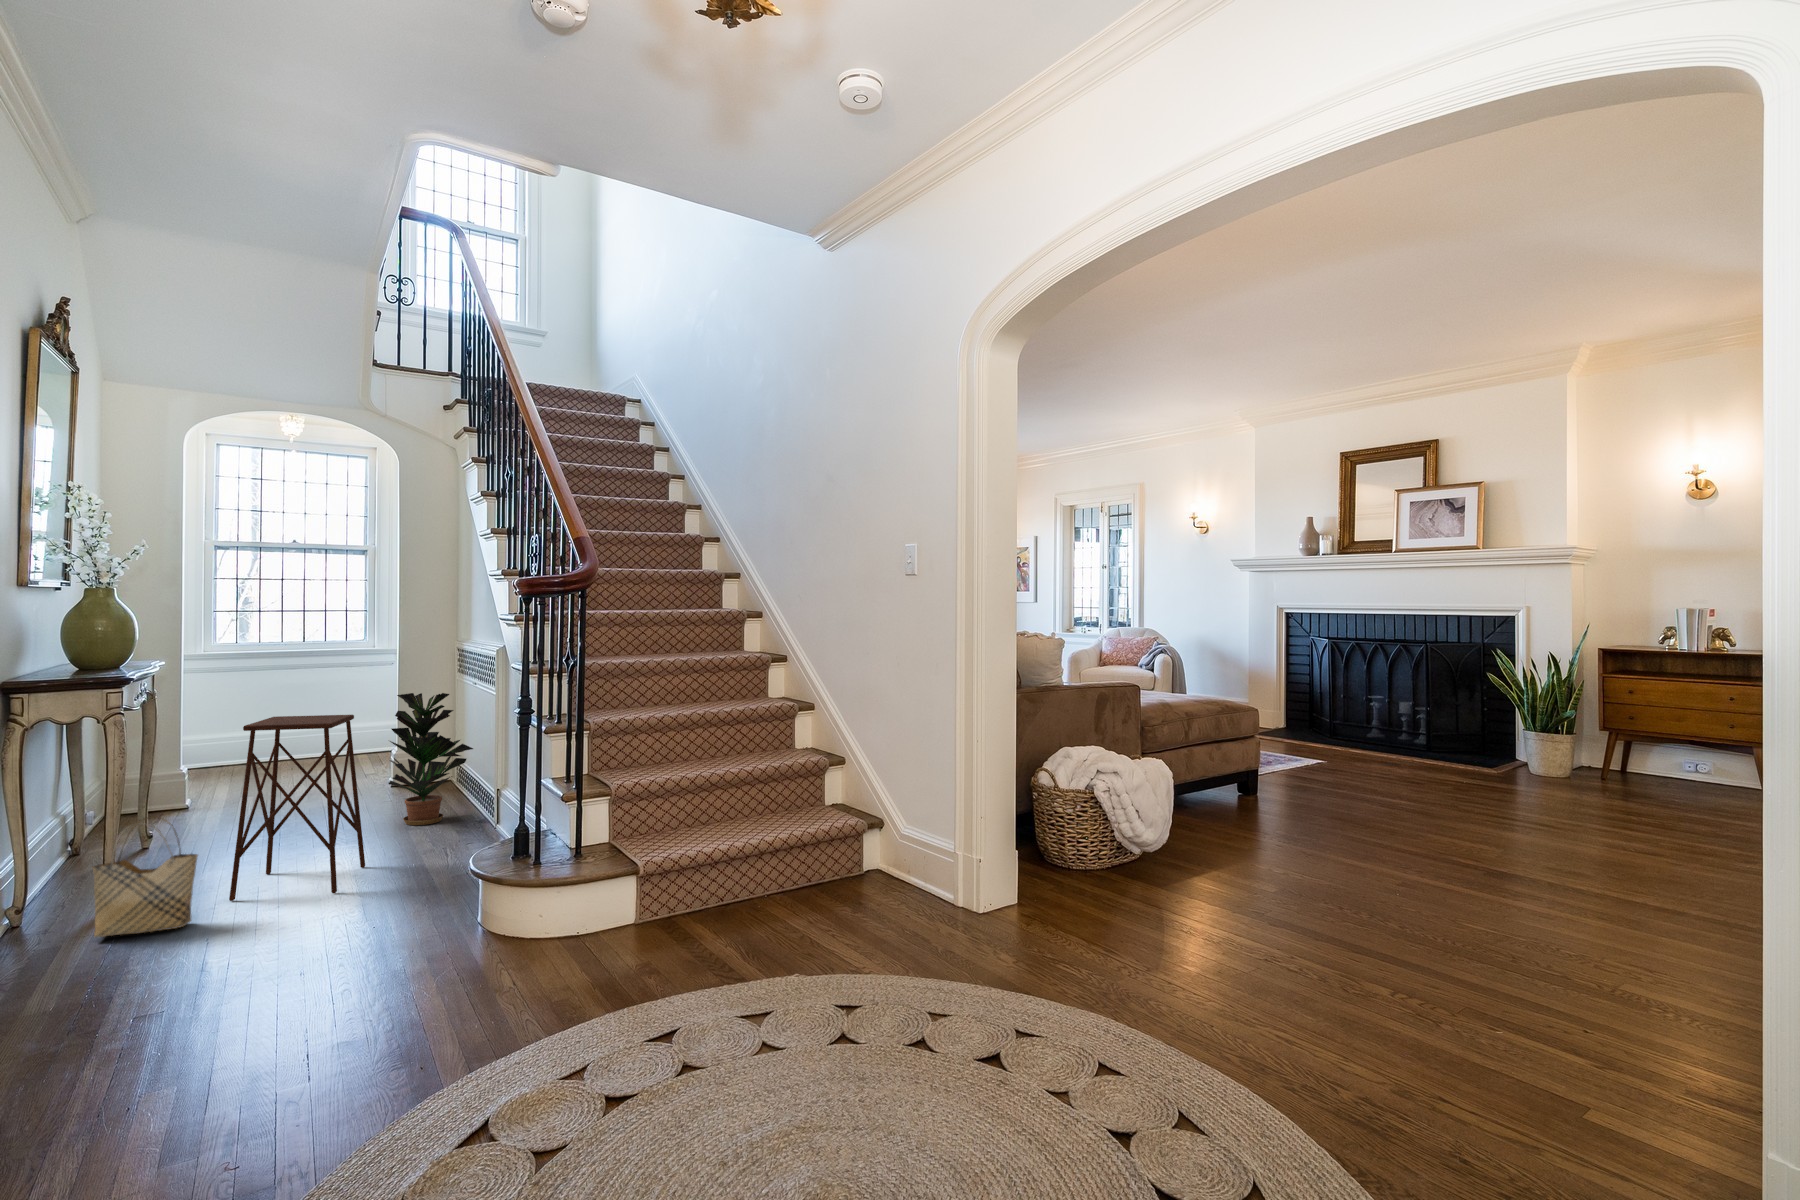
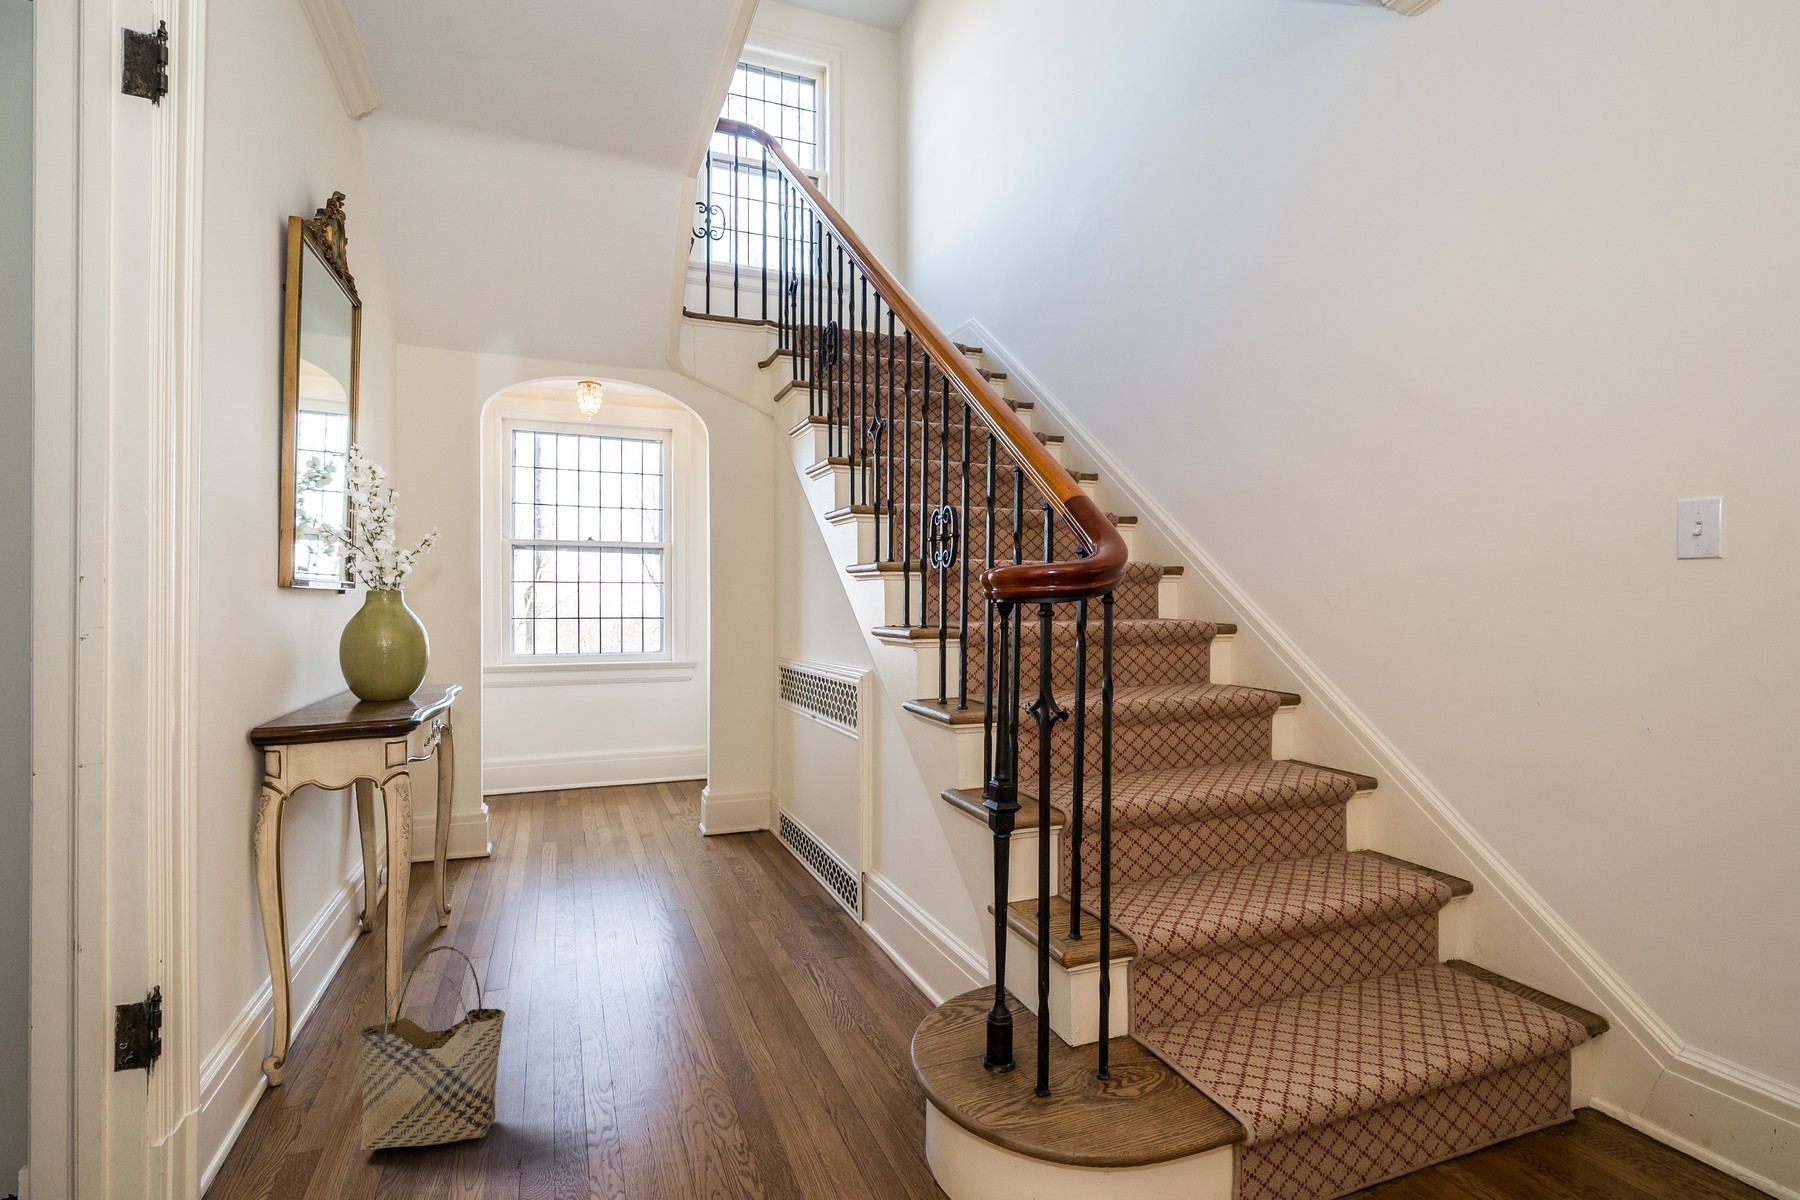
potted plant: present [389,693,473,825] -> none [721,730,824,912]
side table: present [229,715,365,901] -> none [544,776,715,1067]

